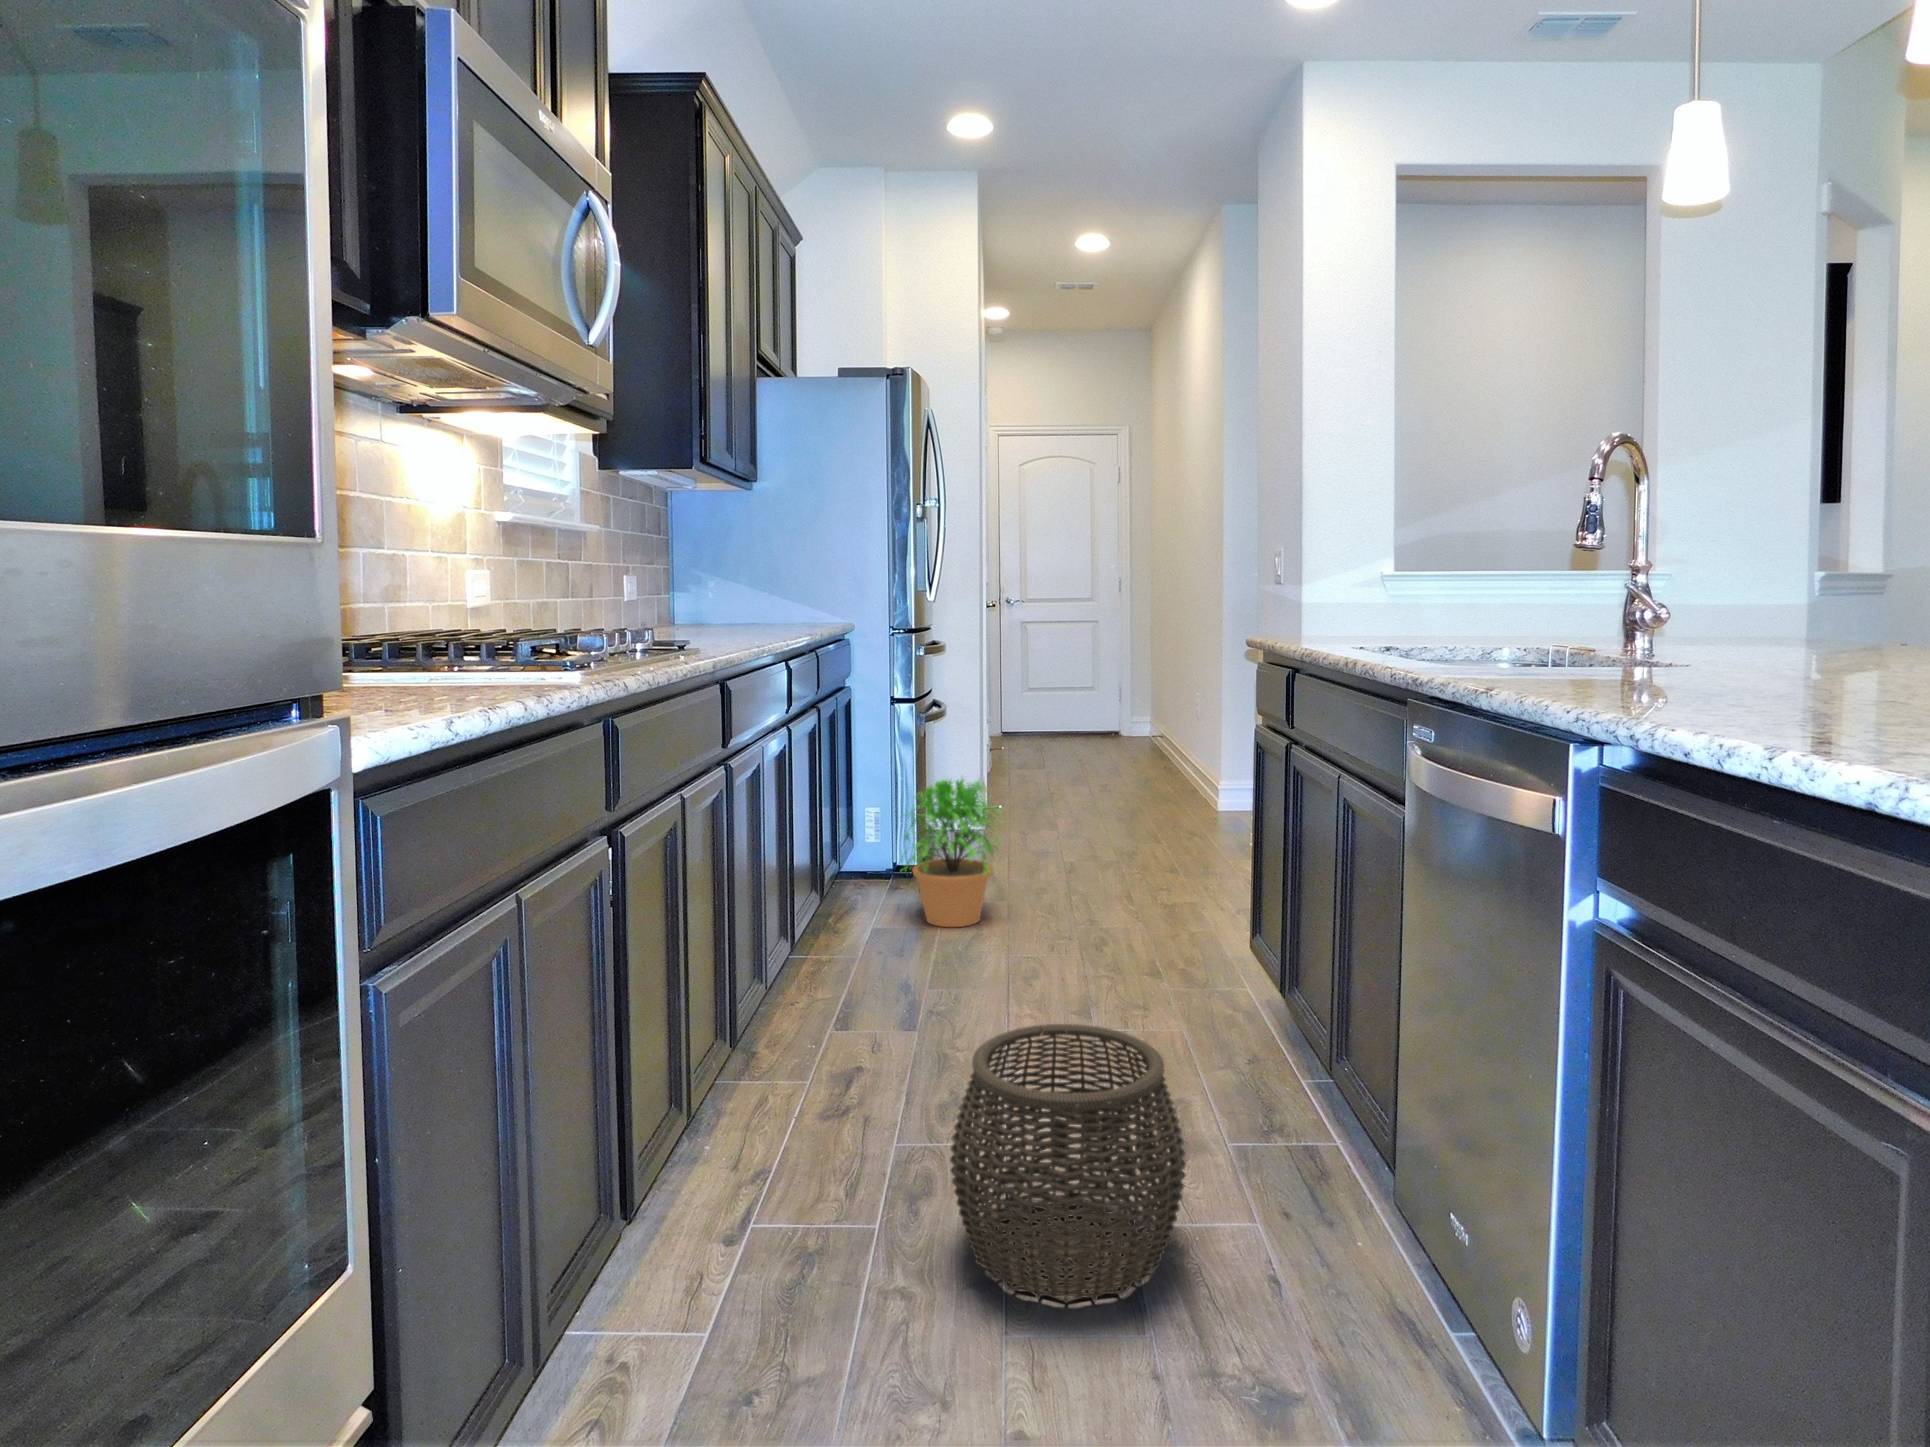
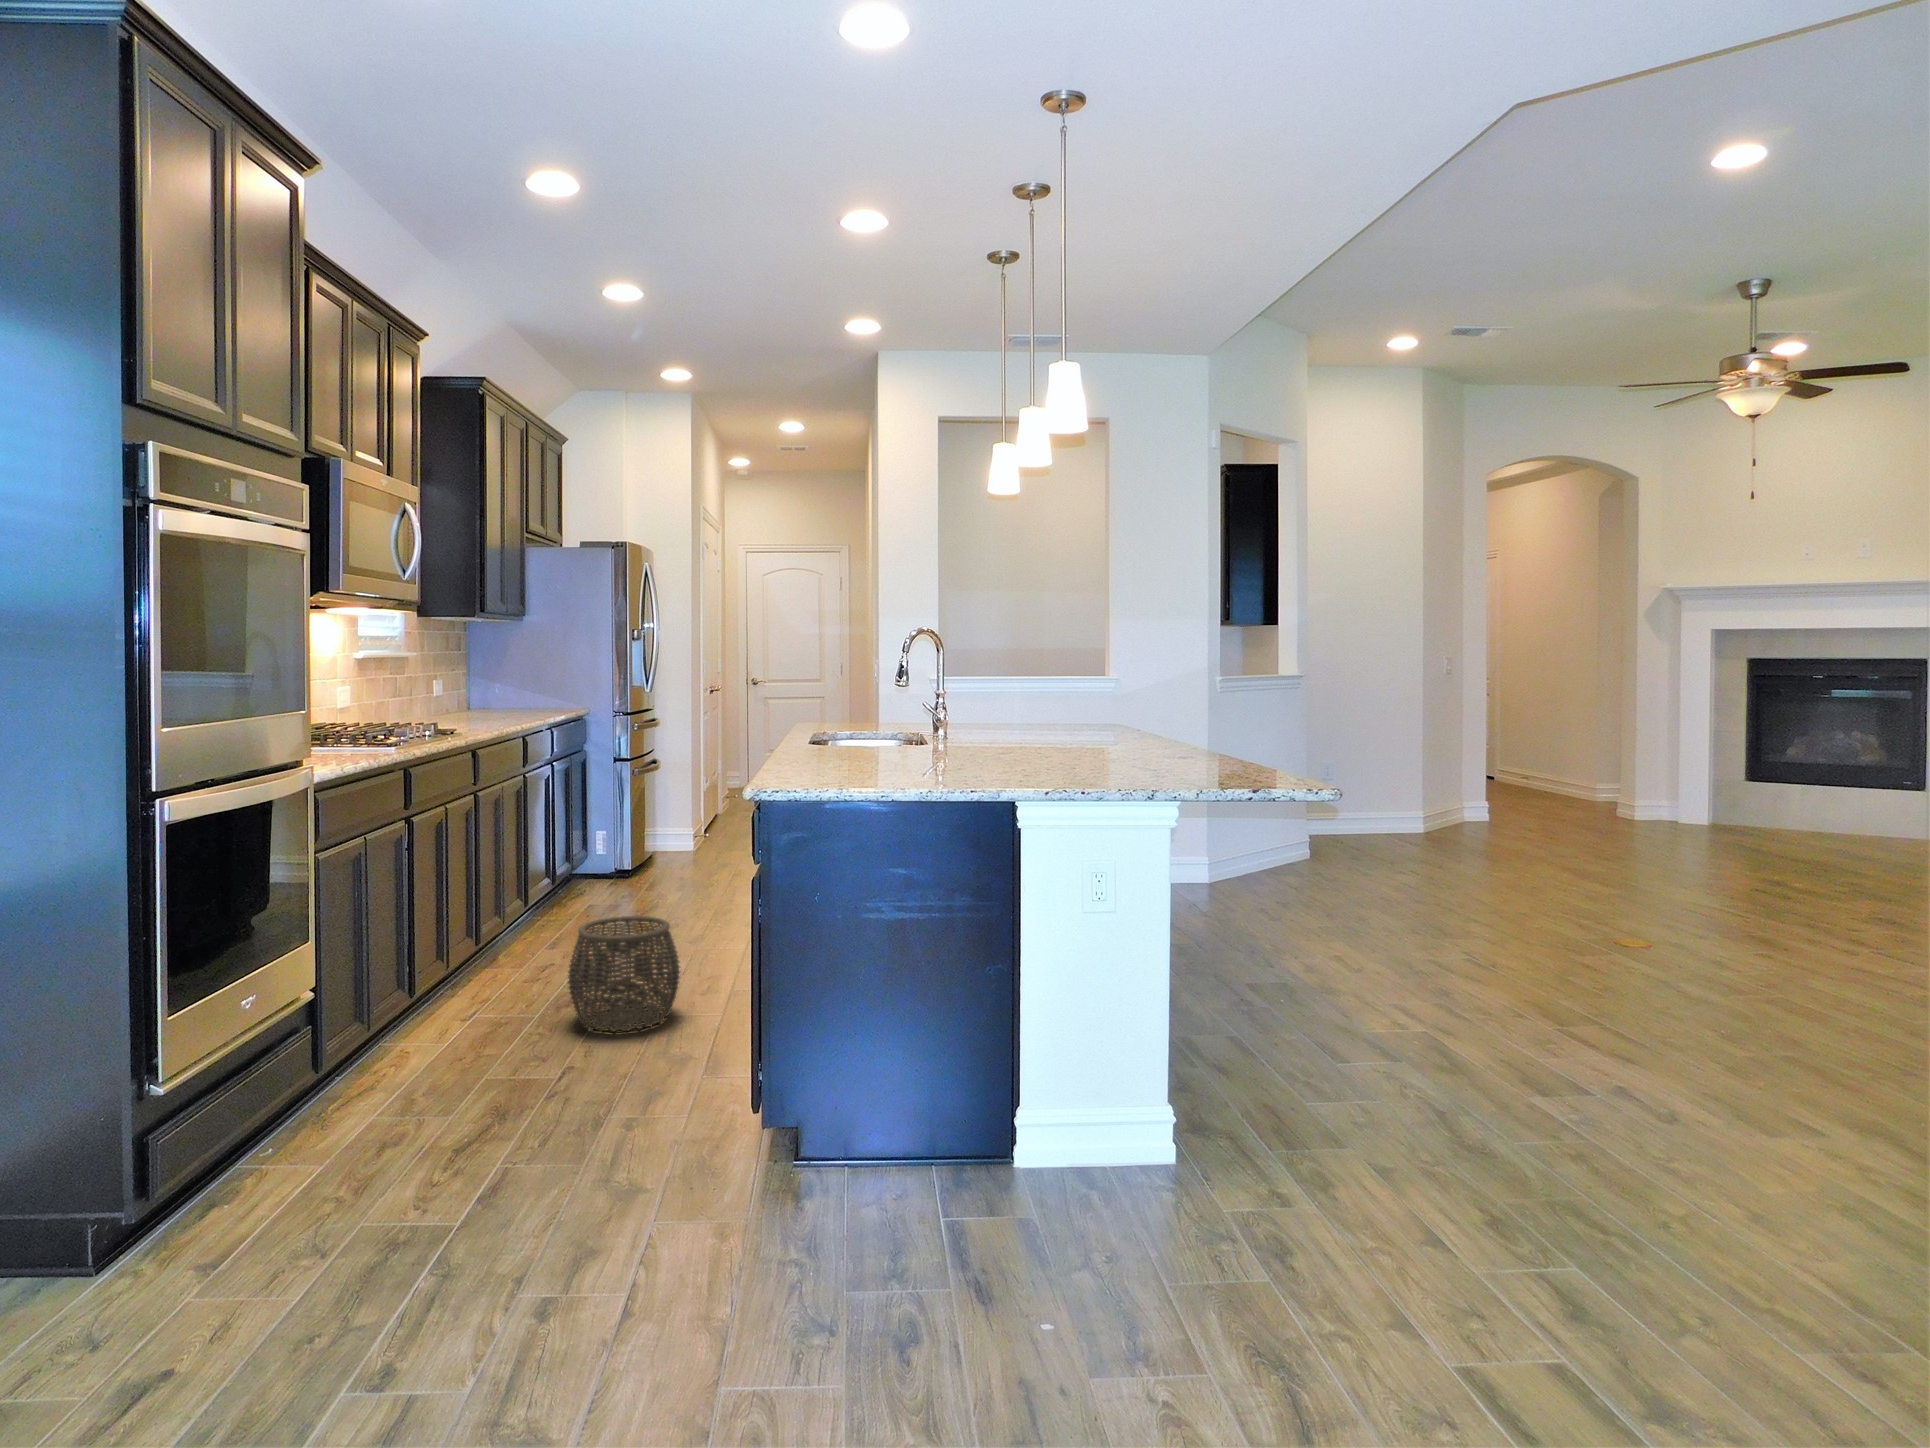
potted plant: present [901,778,1003,927] -> none [610,805,680,902]

